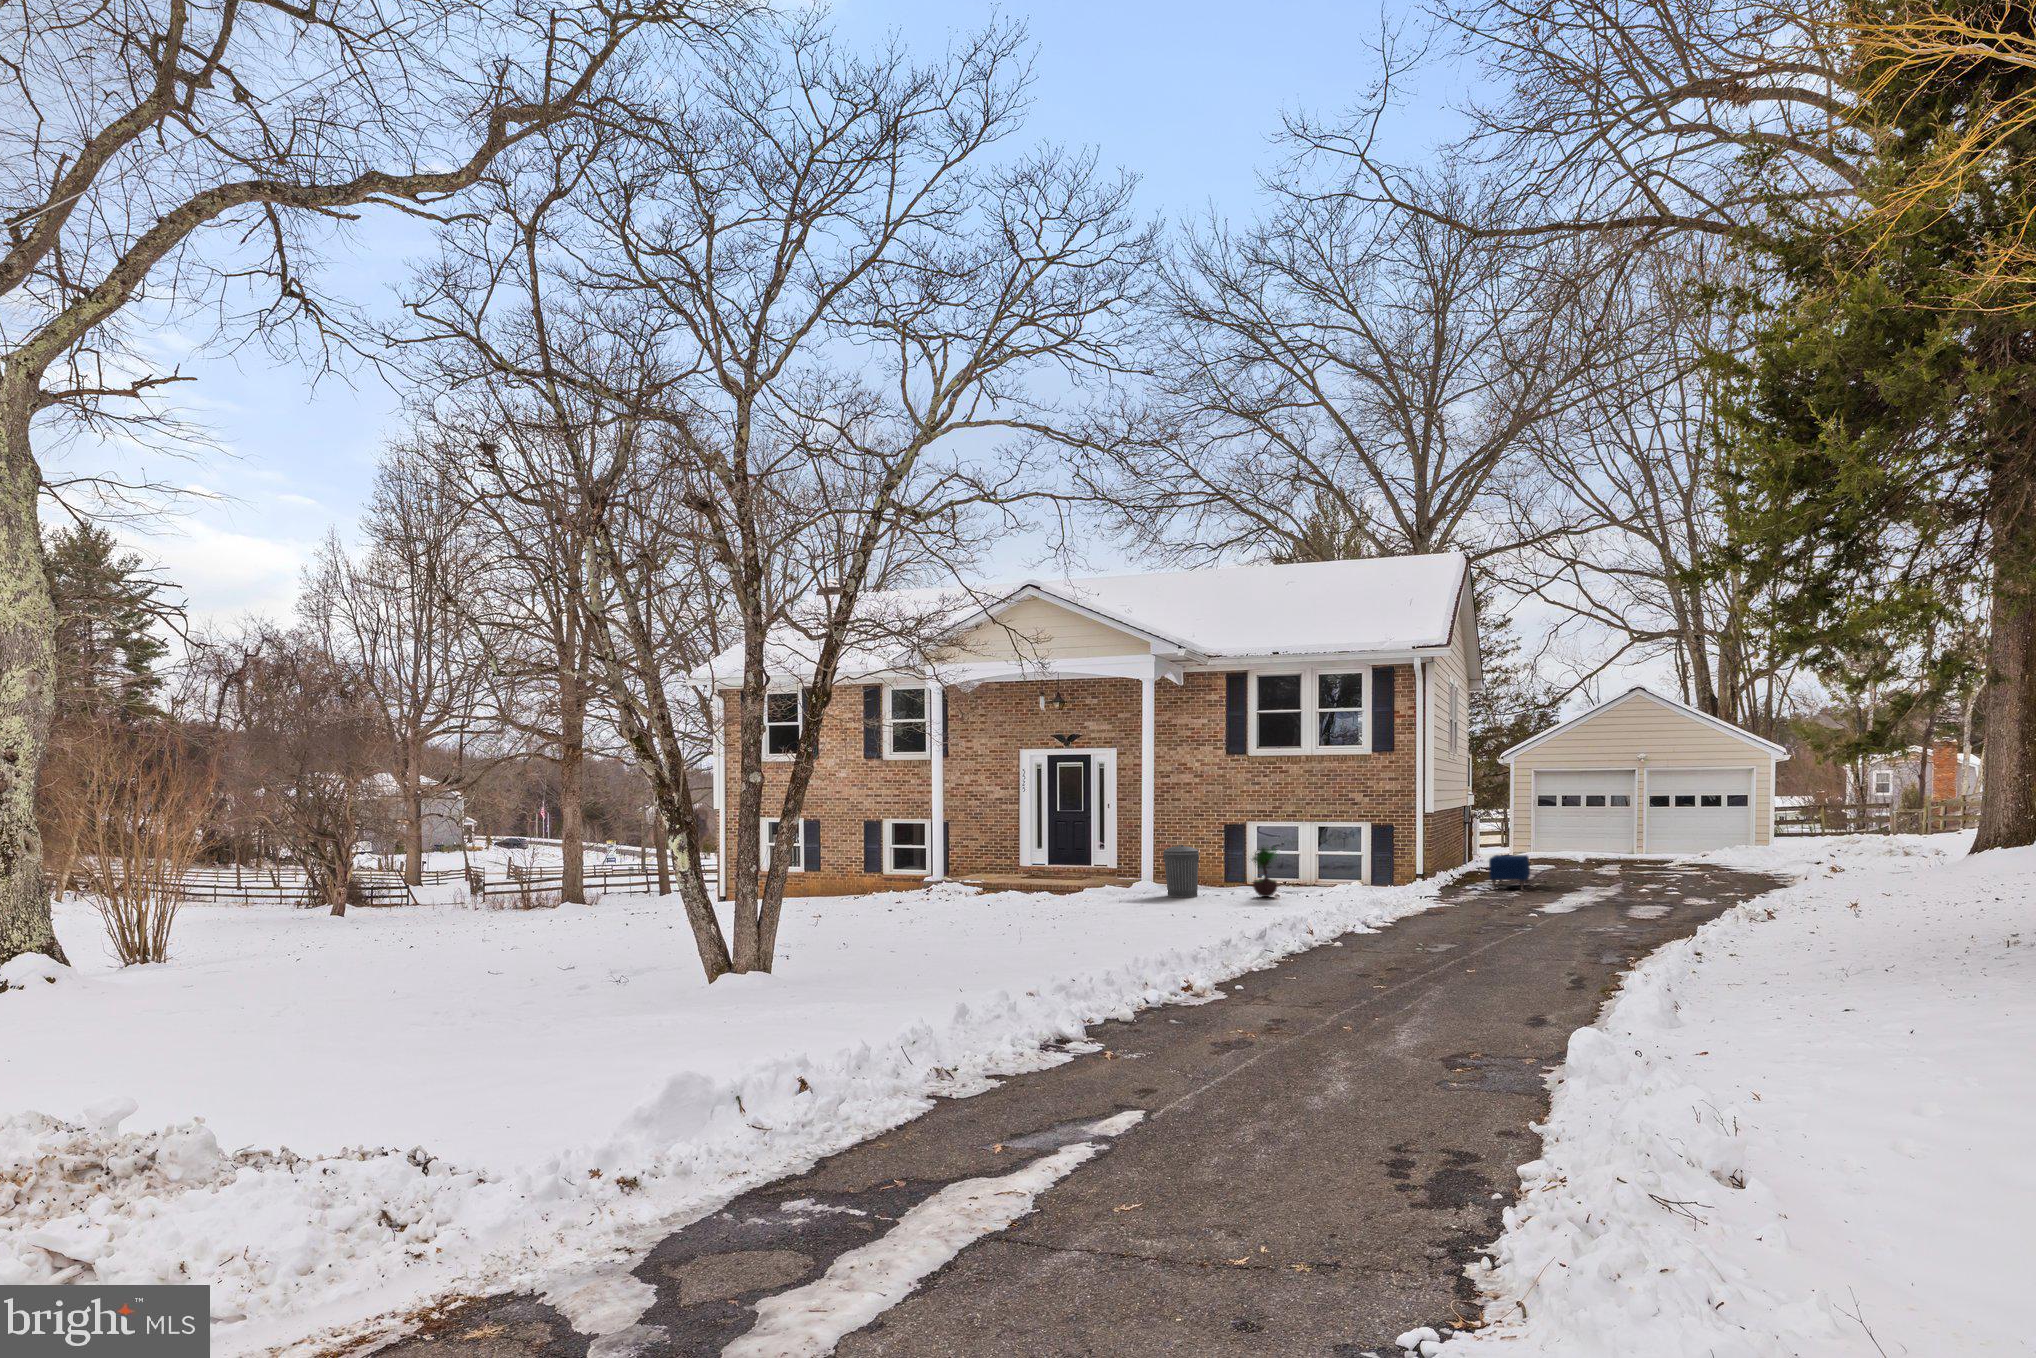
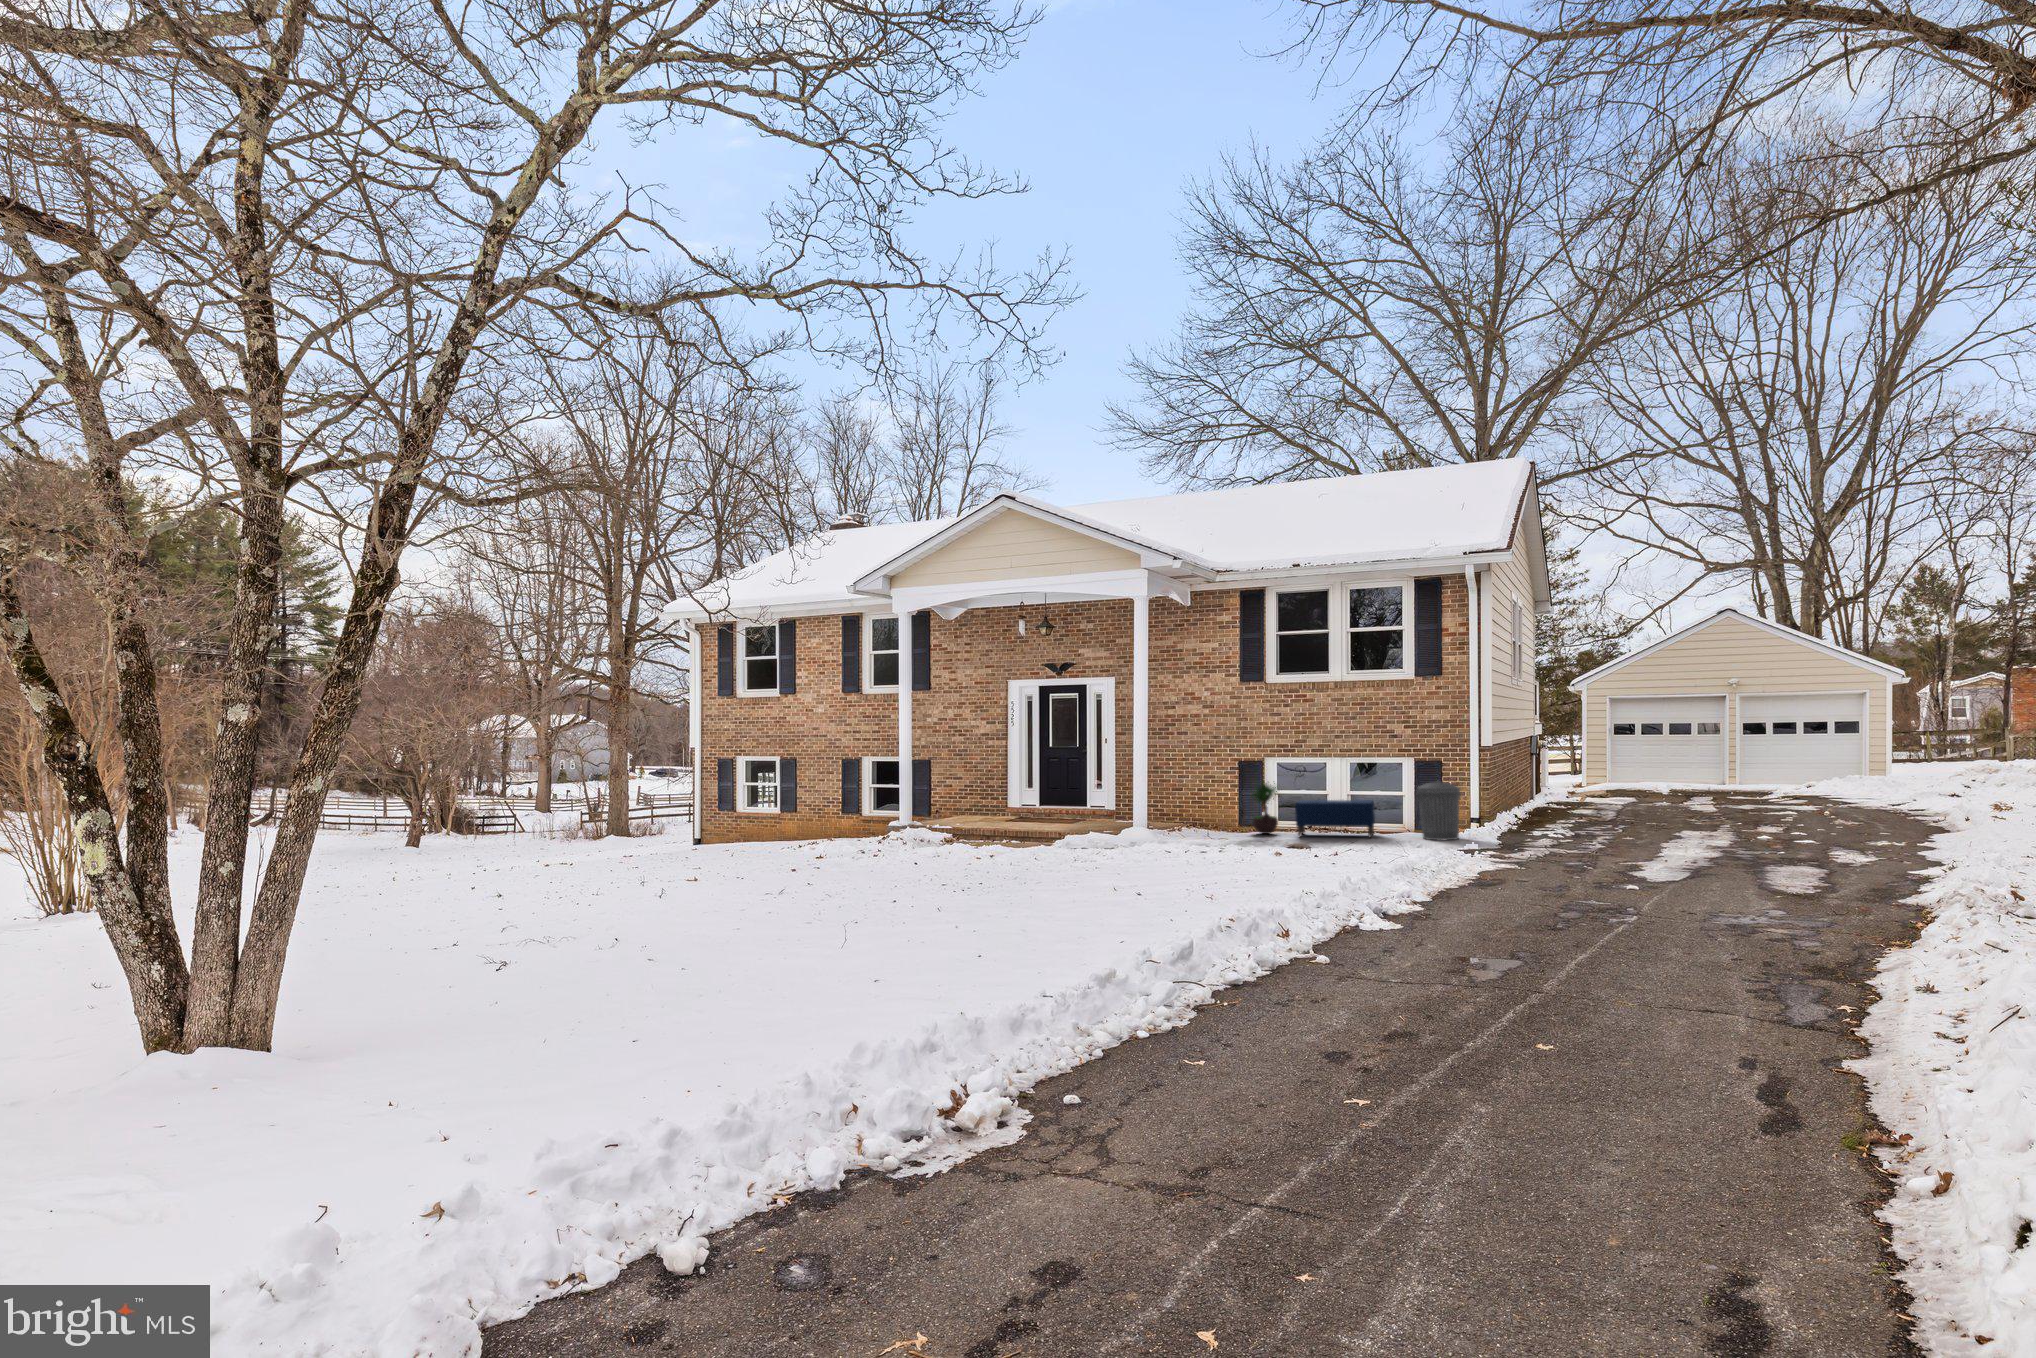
trash can: present [1163,845,1199,898] -> present [1417,781,1461,841]
bench: present [1489,855,1530,890] -> present [1295,800,1375,838]

